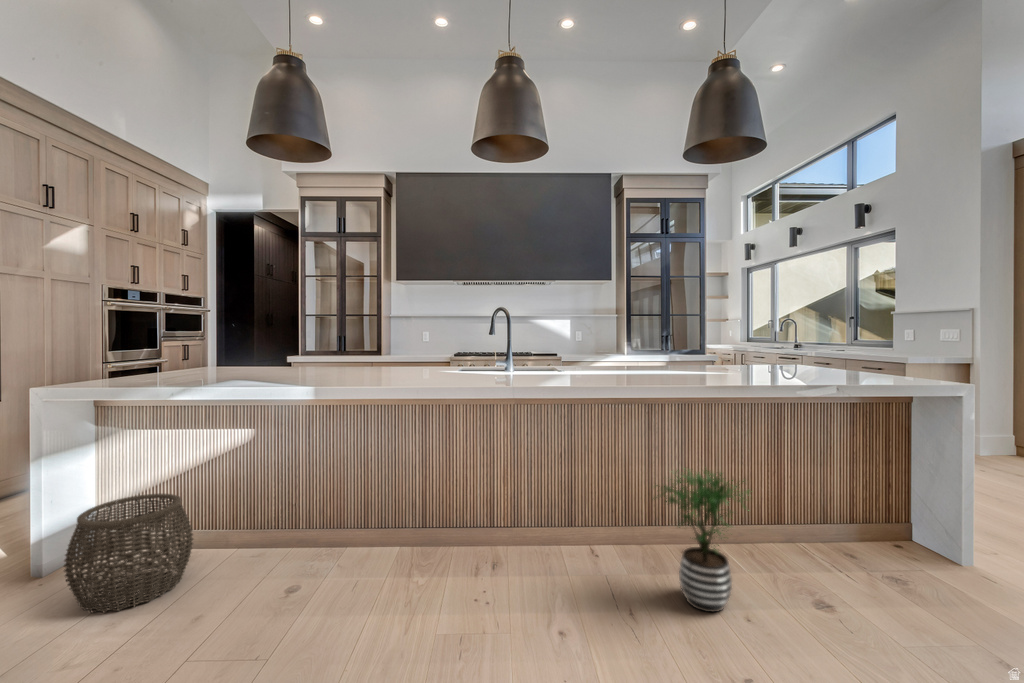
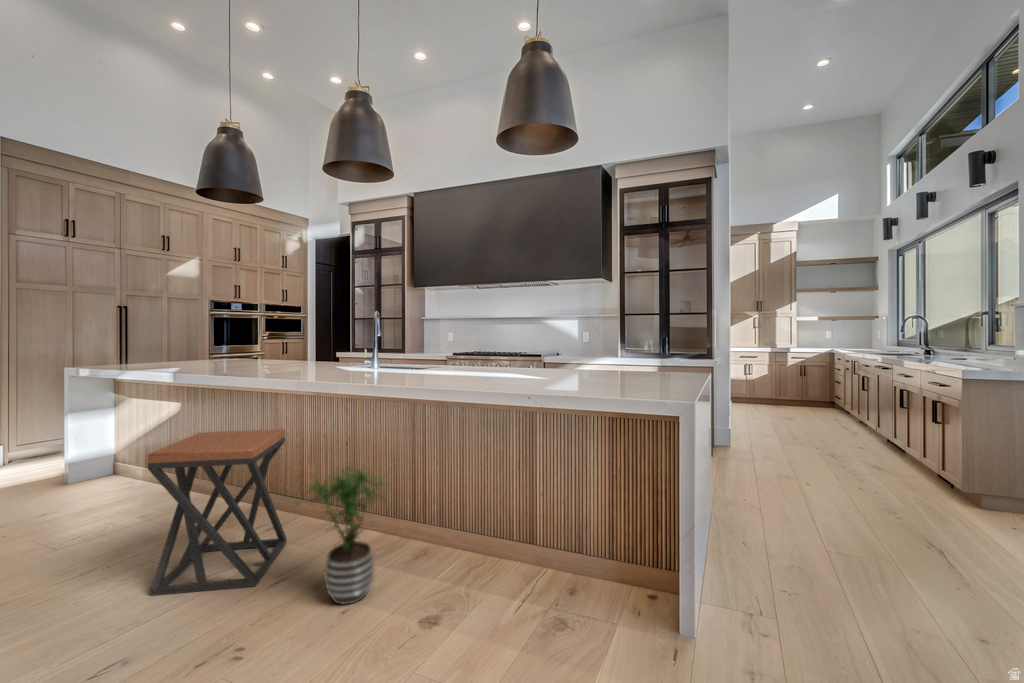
stool: none [460,442,607,663] -> present [148,429,287,596]
woven basket: present [64,494,193,613] -> none [36,441,124,511]

